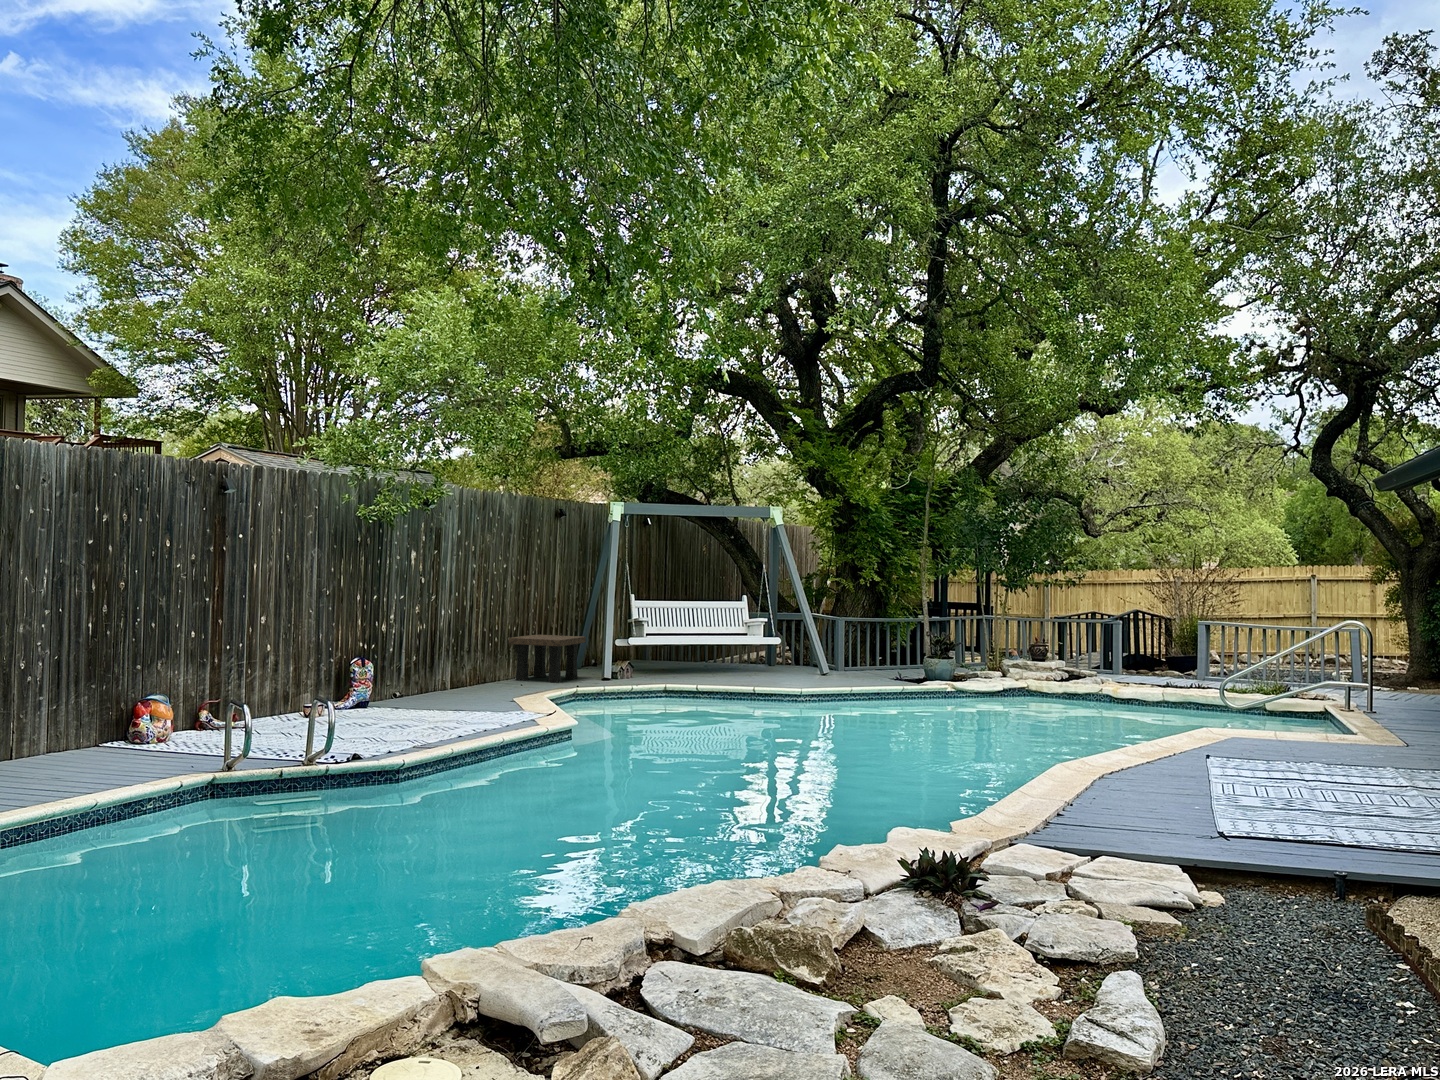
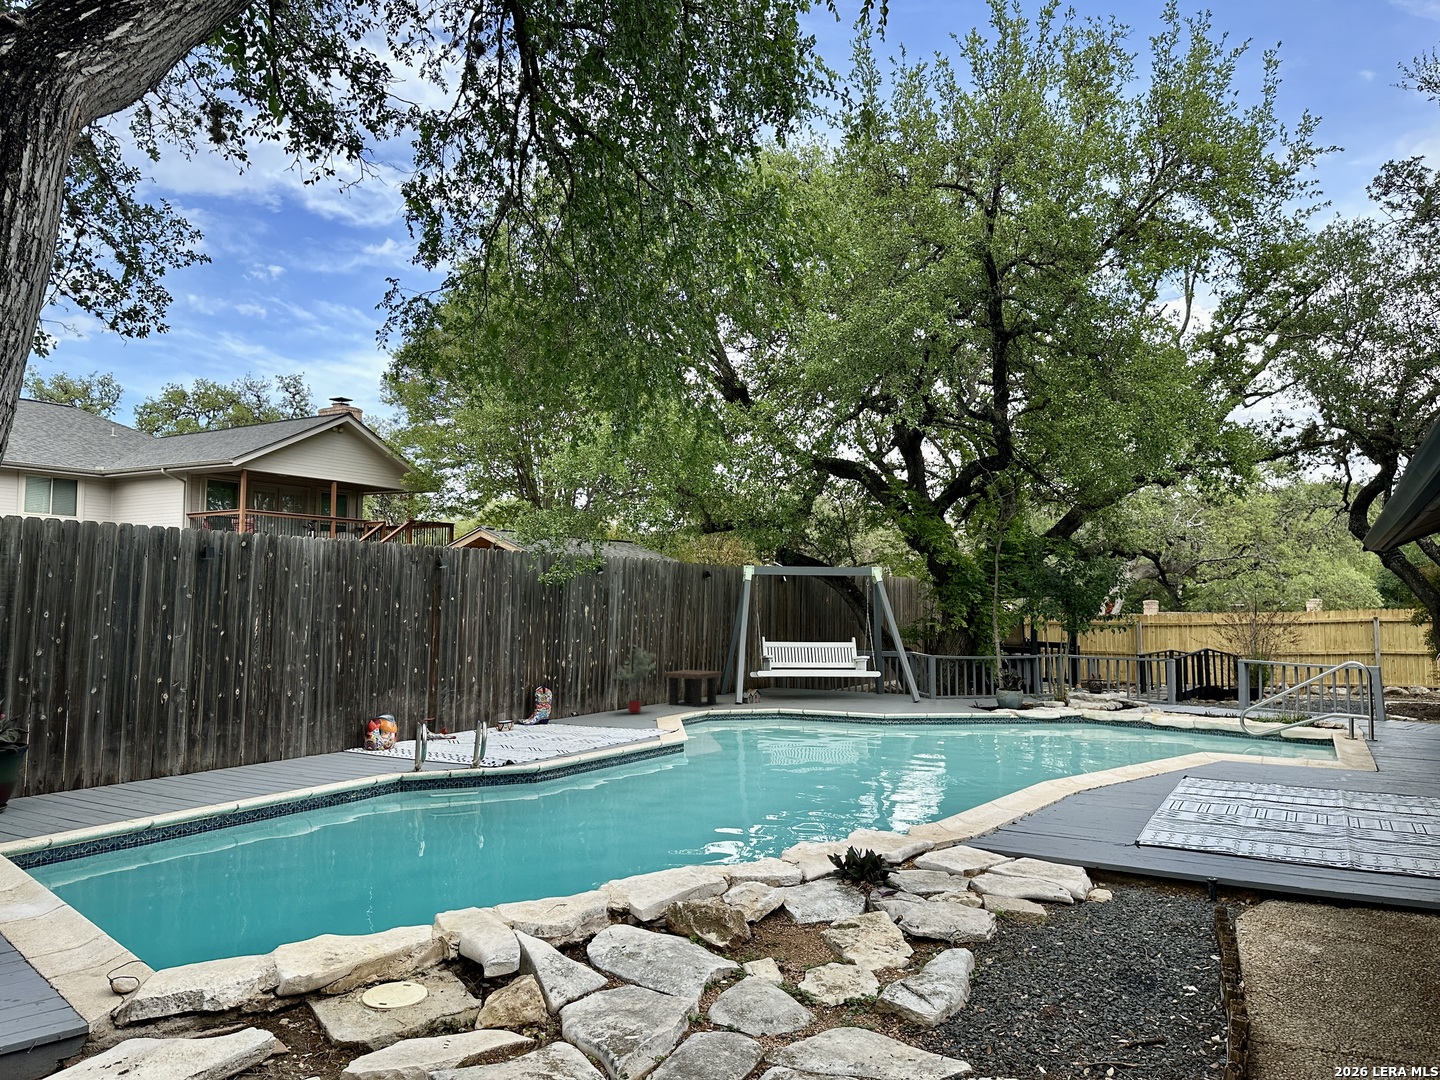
potted tree: none [447,599,505,692] -> present [614,645,655,714]

